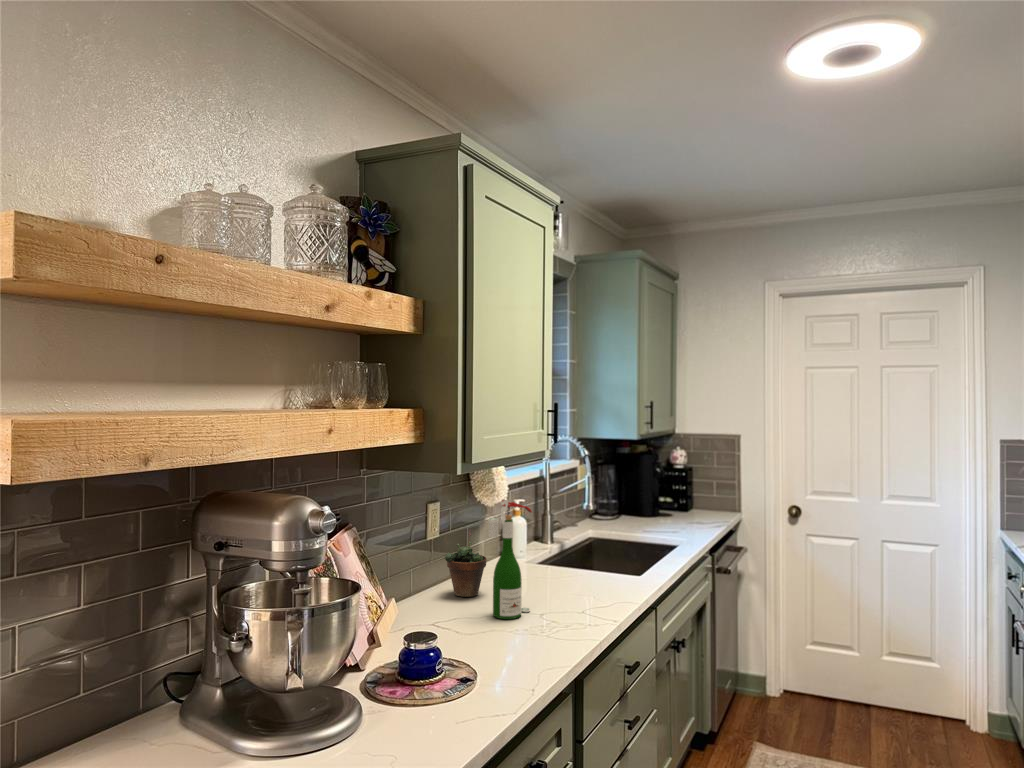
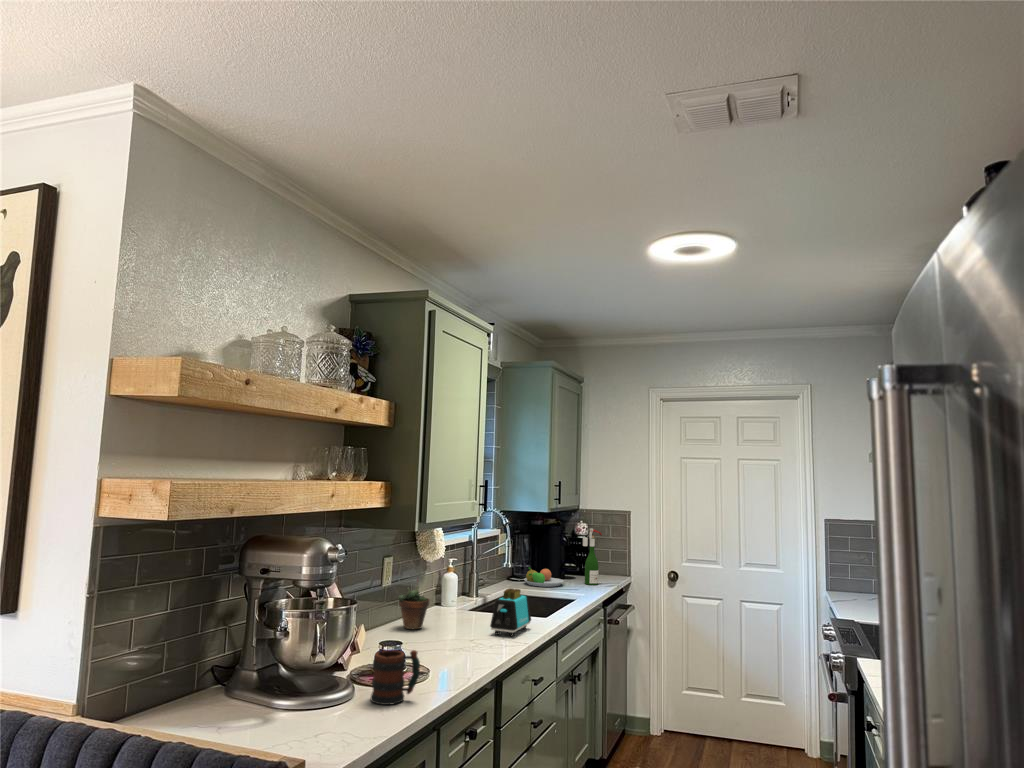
wine bottle: present [488,500,532,619] -> present [583,528,602,585]
fruit bowl: none [610,505,659,528] -> present [524,567,564,587]
toaster: none [566,543,621,608] -> present [490,588,531,636]
mug: none [384,658,456,745] -> present [371,650,420,705]

